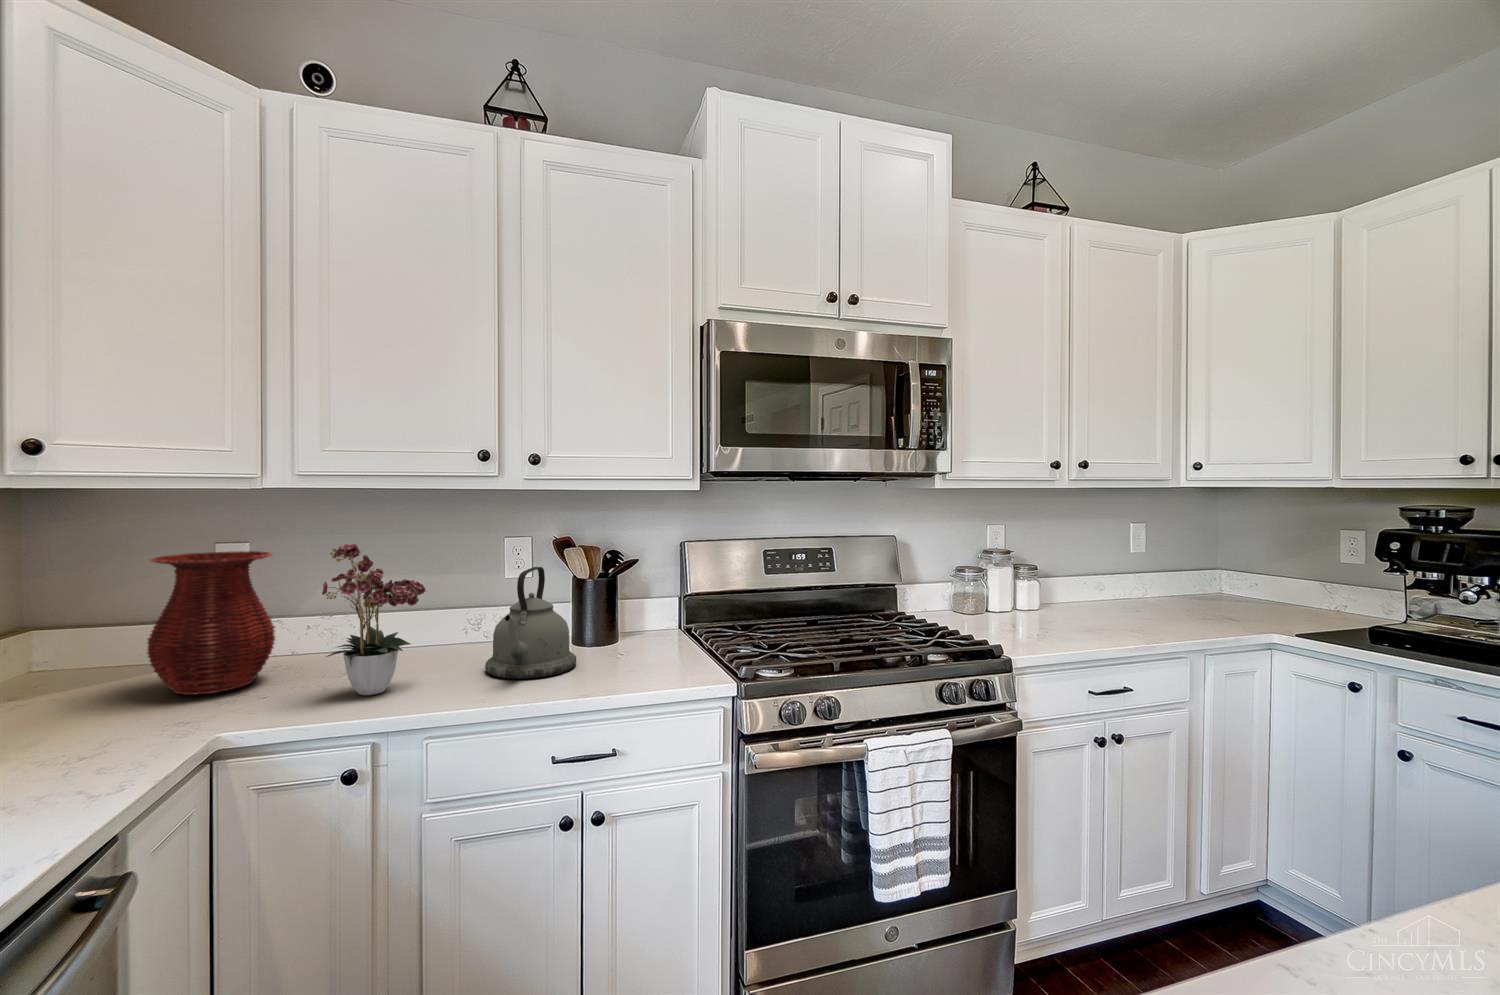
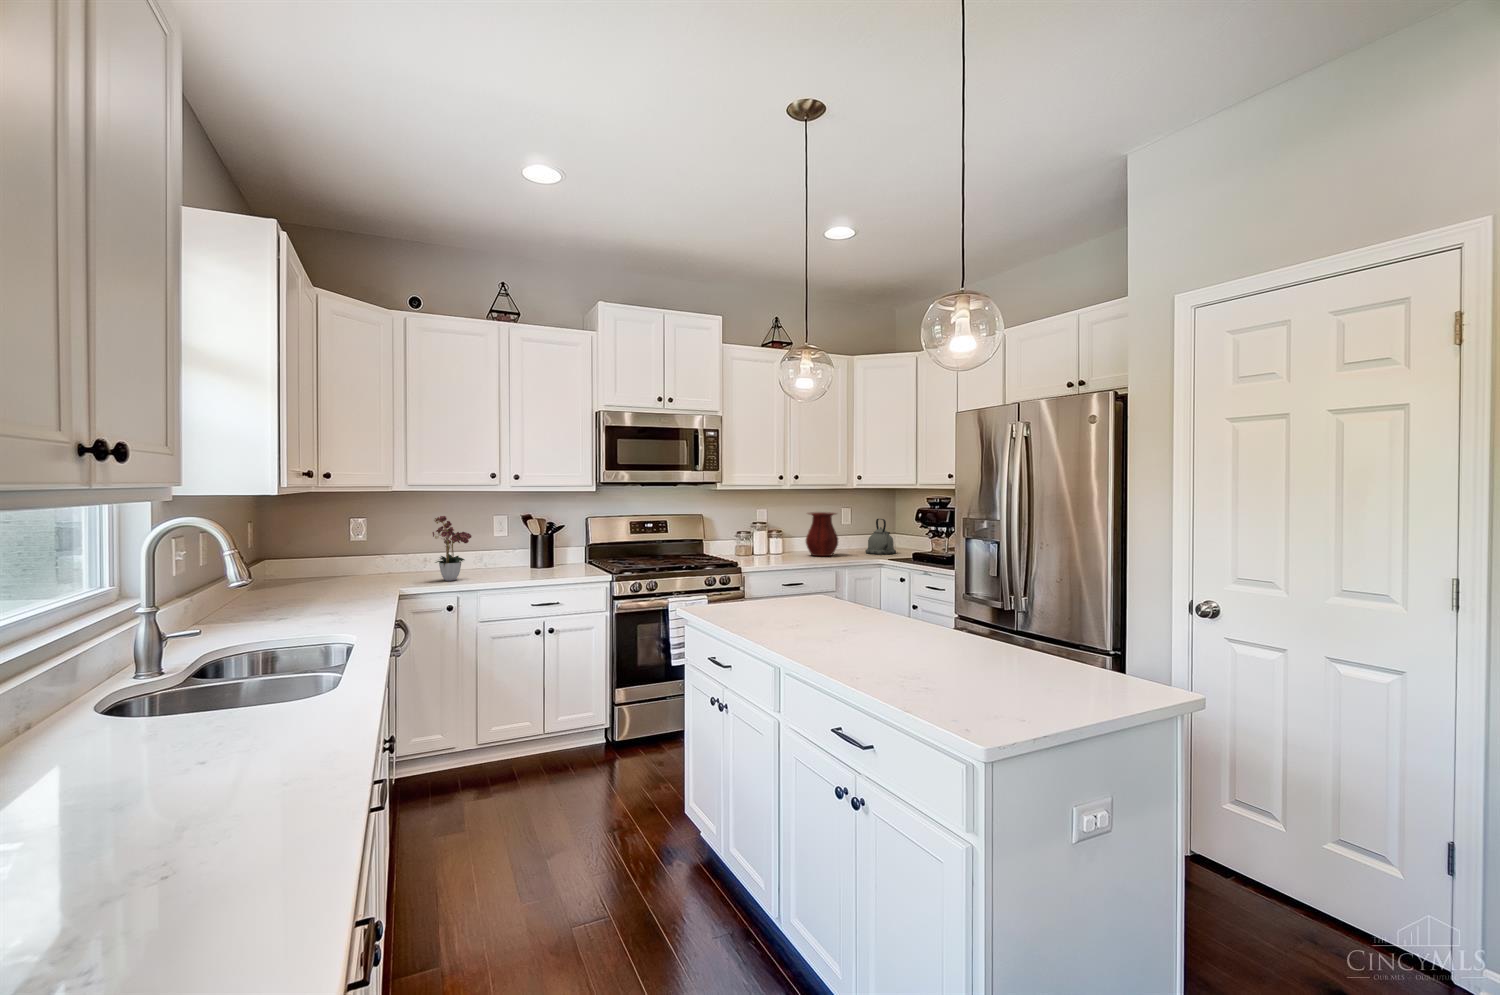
vase: present [147,551,275,695] -> present [806,512,838,556]
kettle: present [485,567,576,679] -> present [865,519,896,554]

